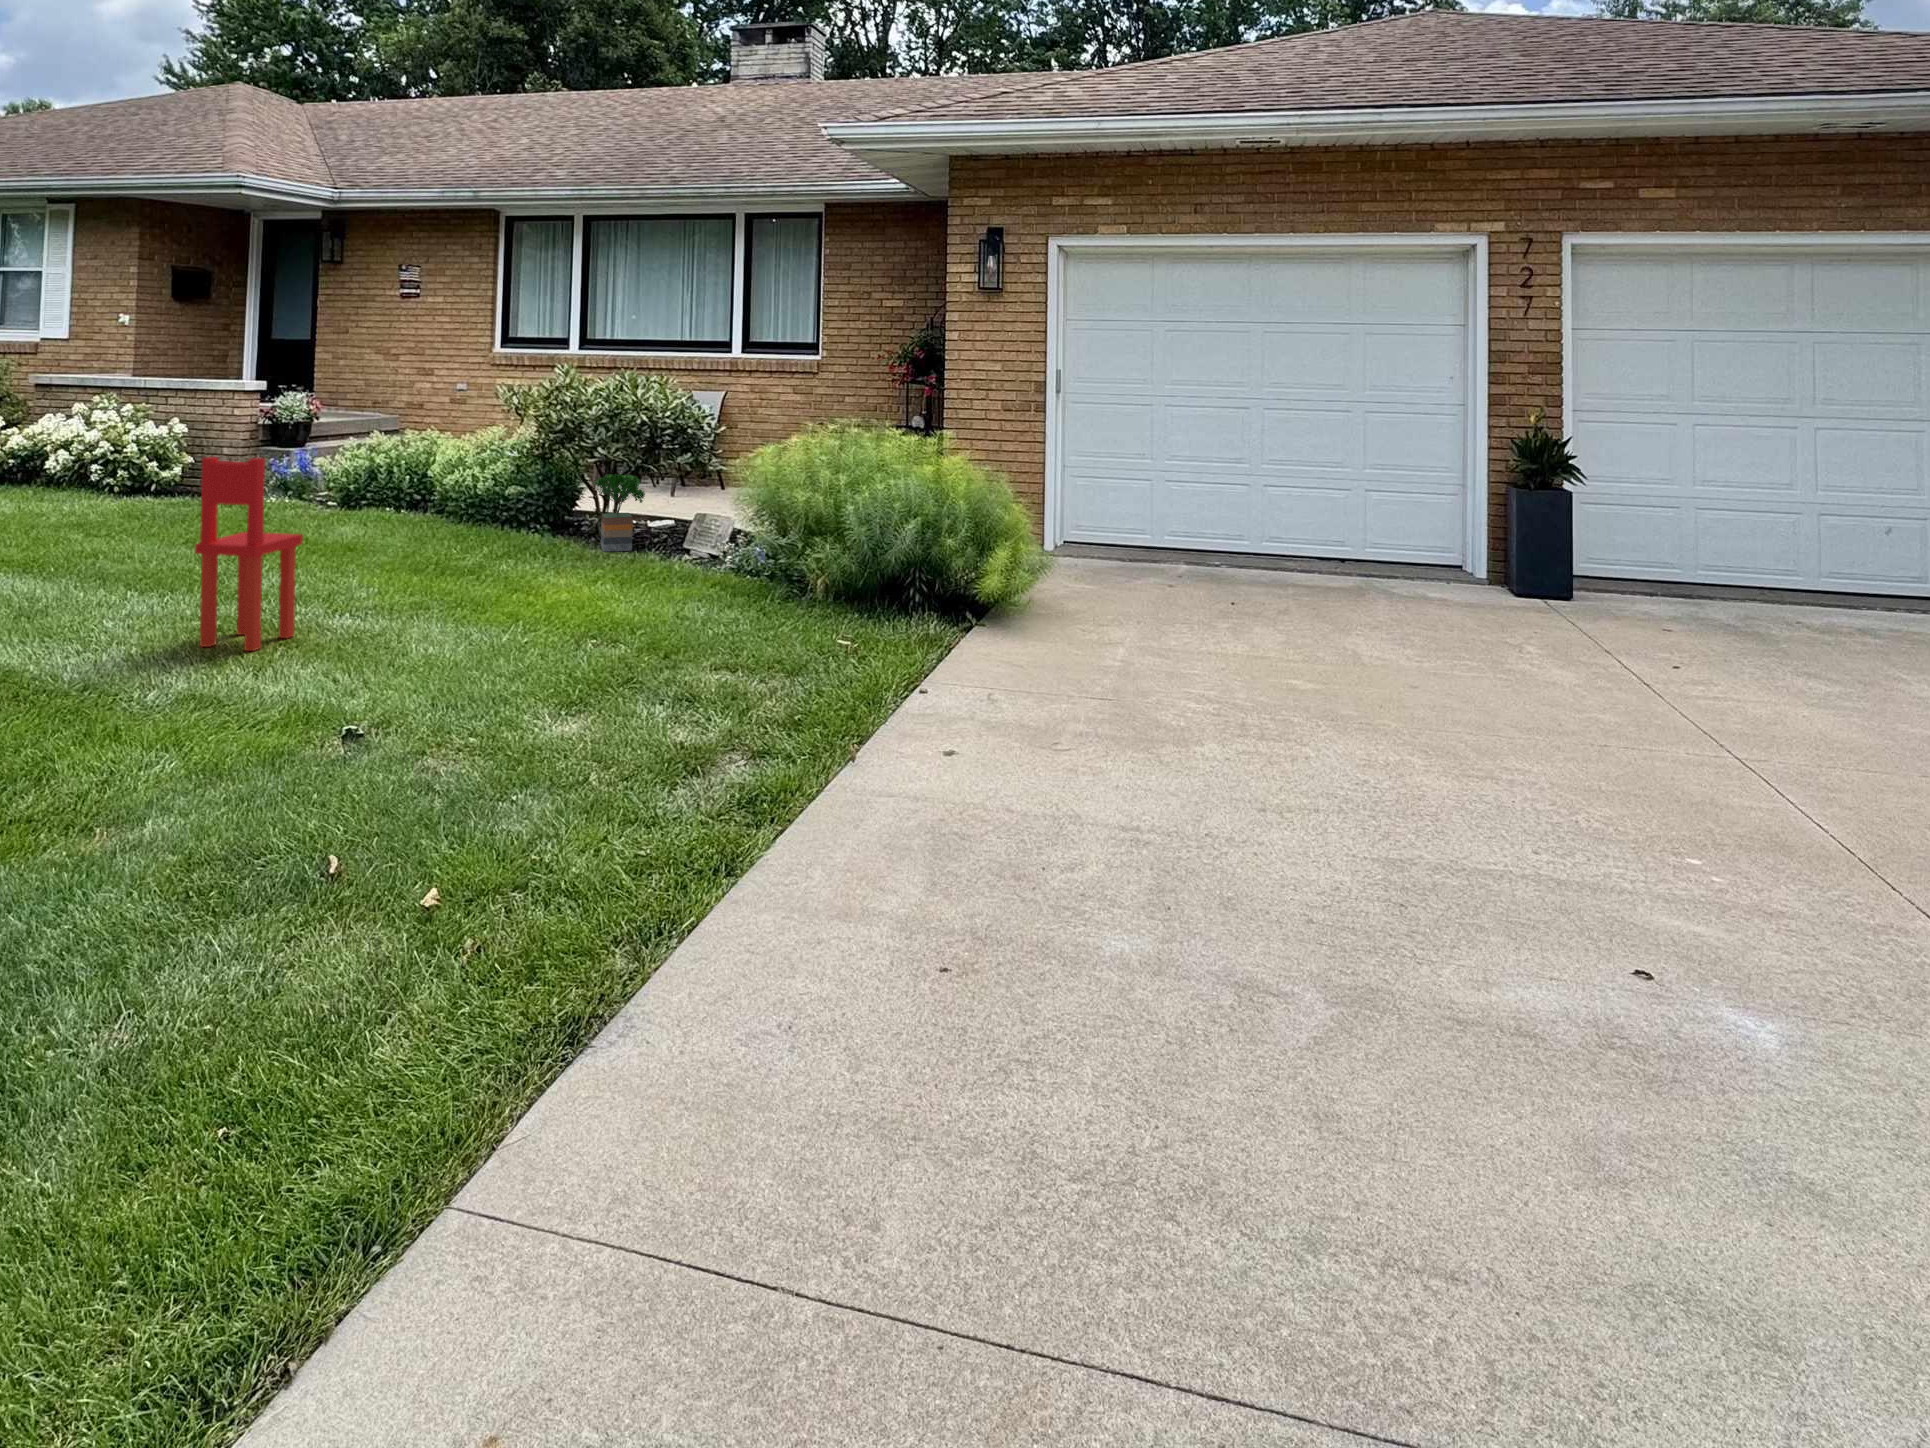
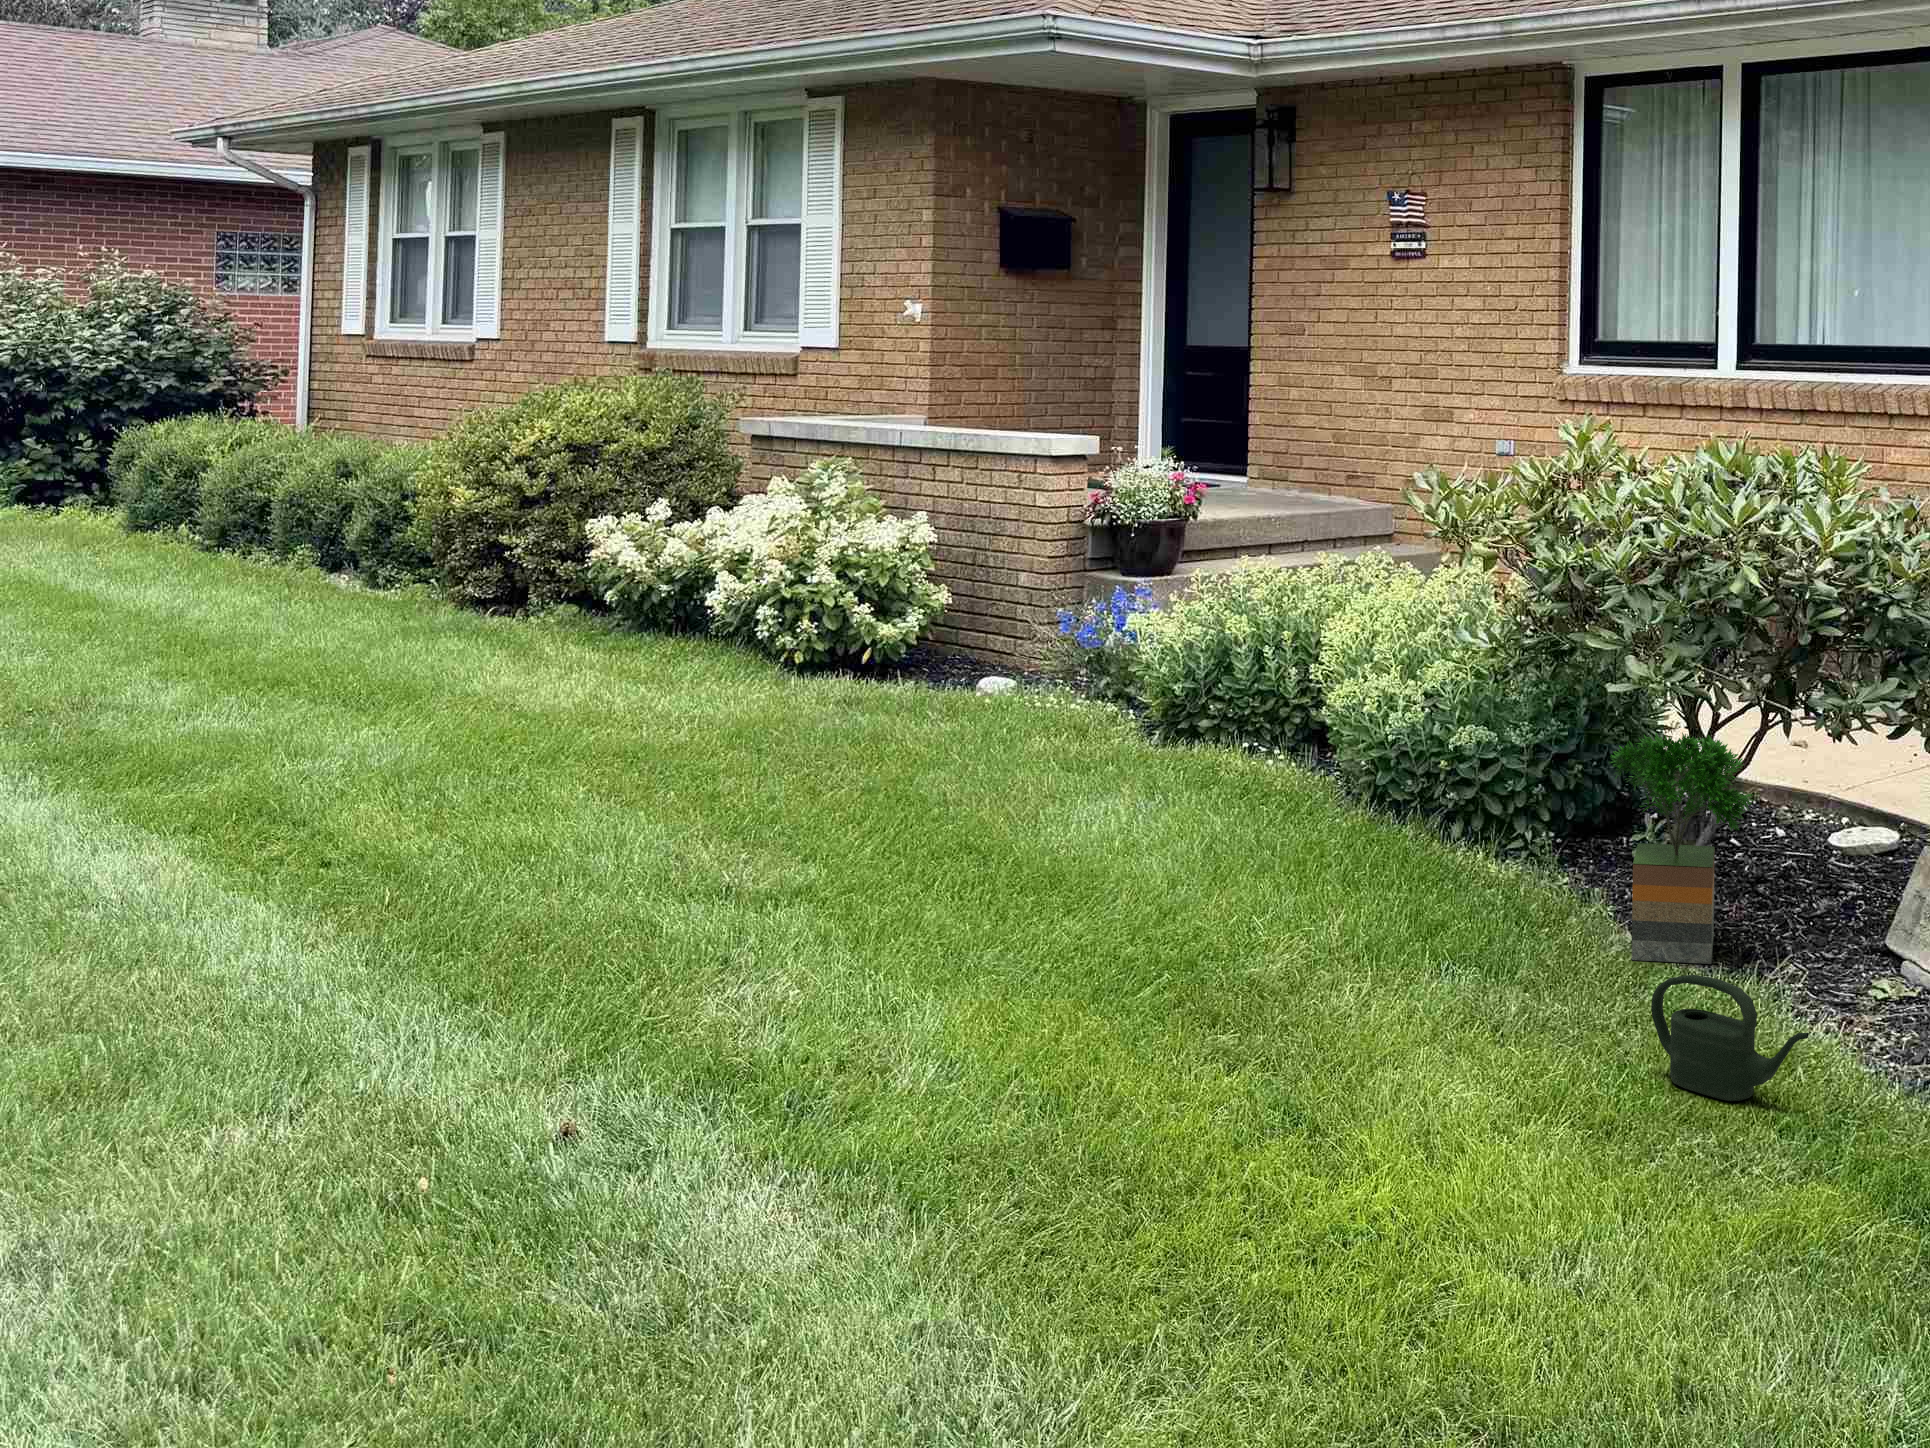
chair: present [195,457,303,651] -> none [186,722,502,1361]
watering can: none [630,538,685,575] -> present [1651,974,1809,1101]

